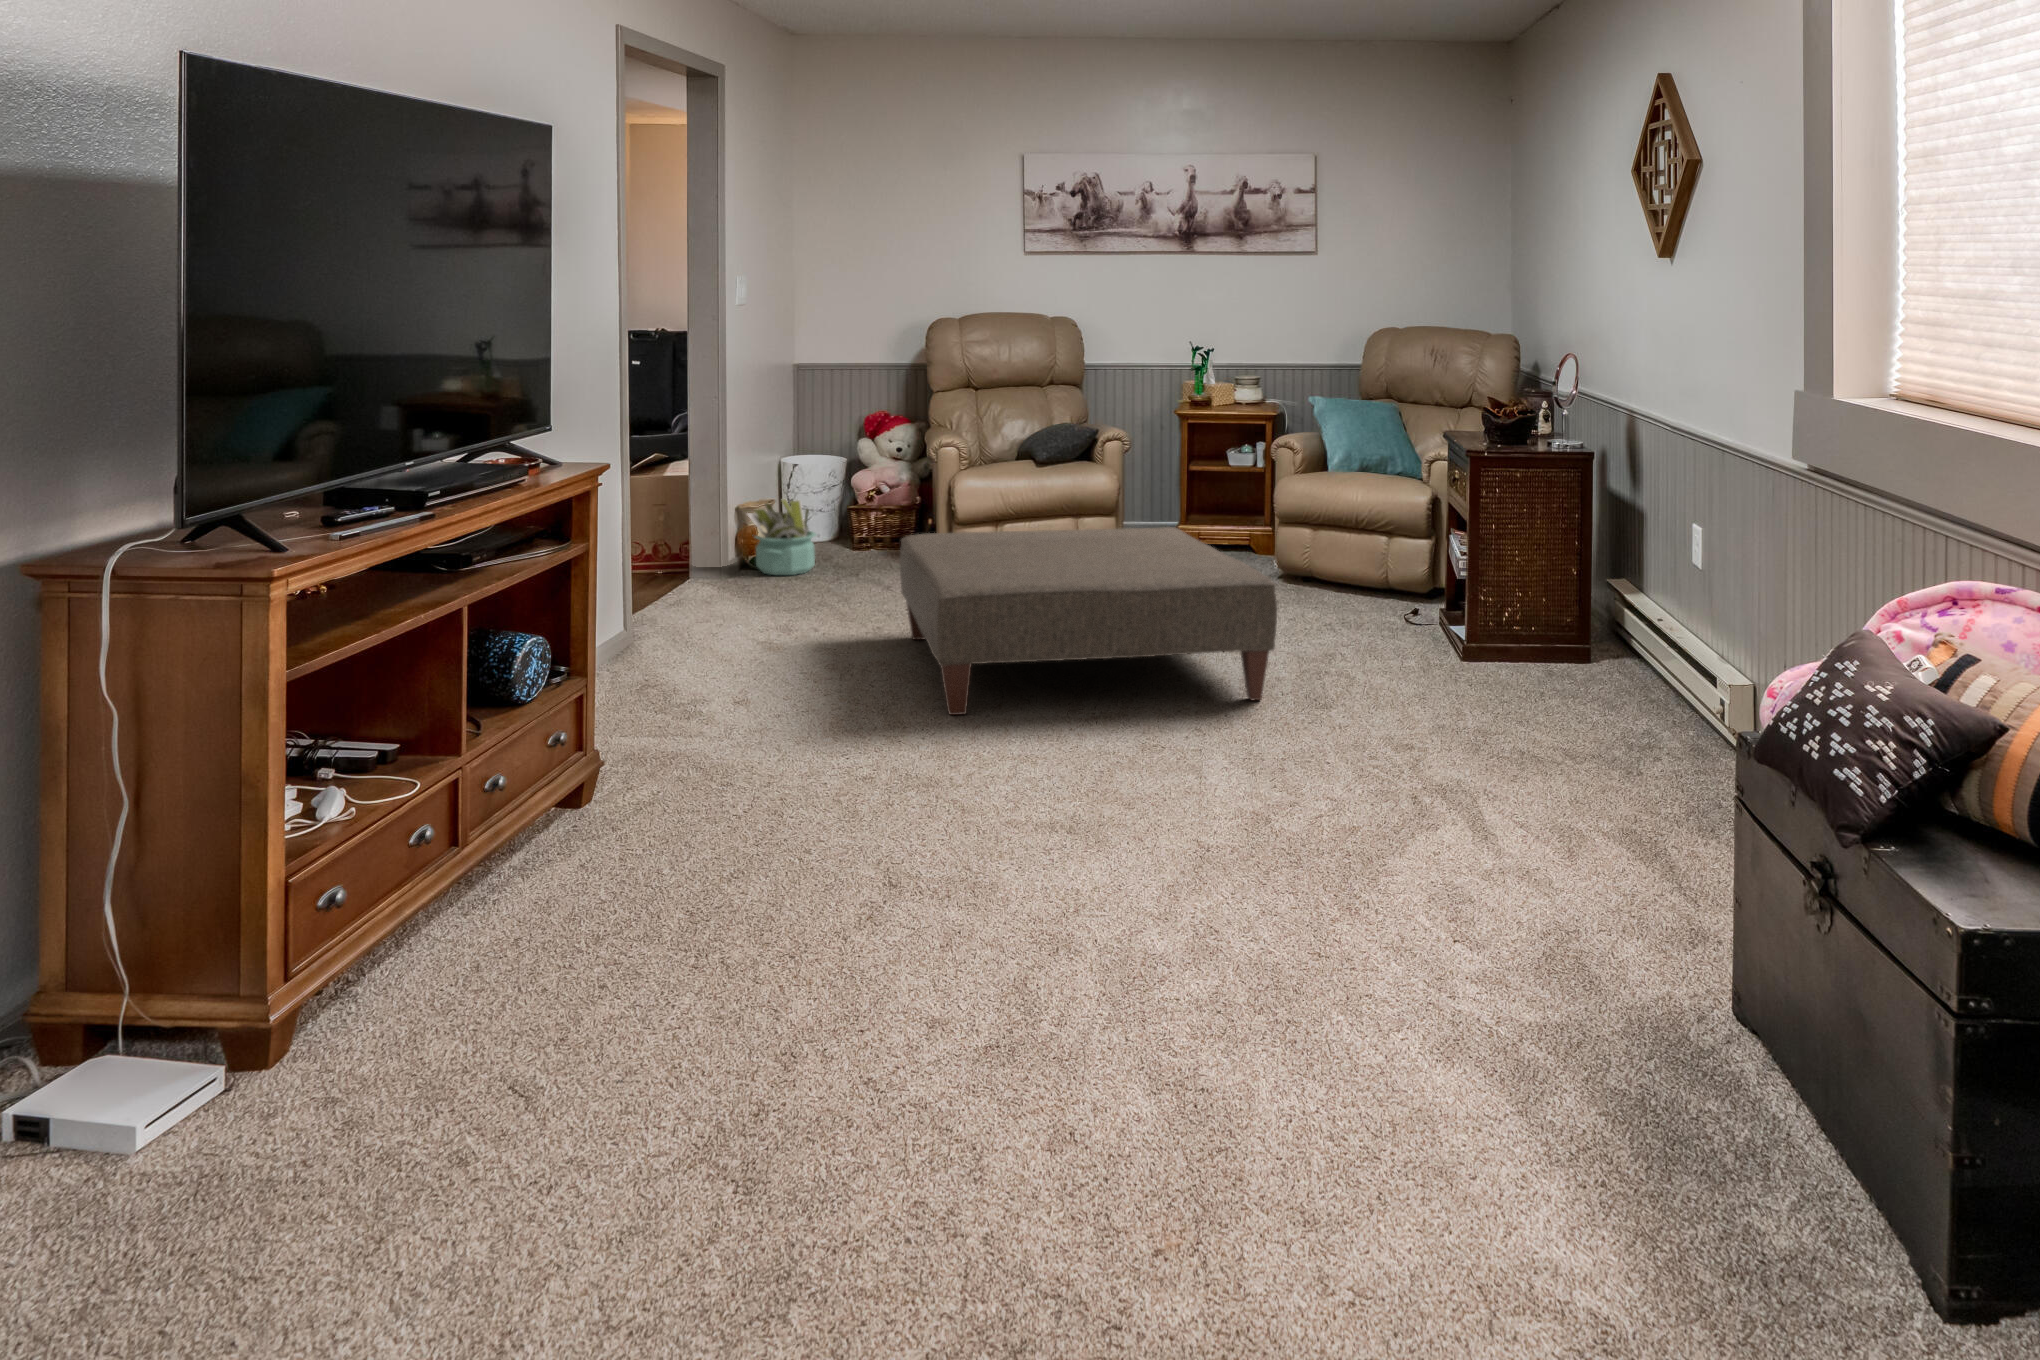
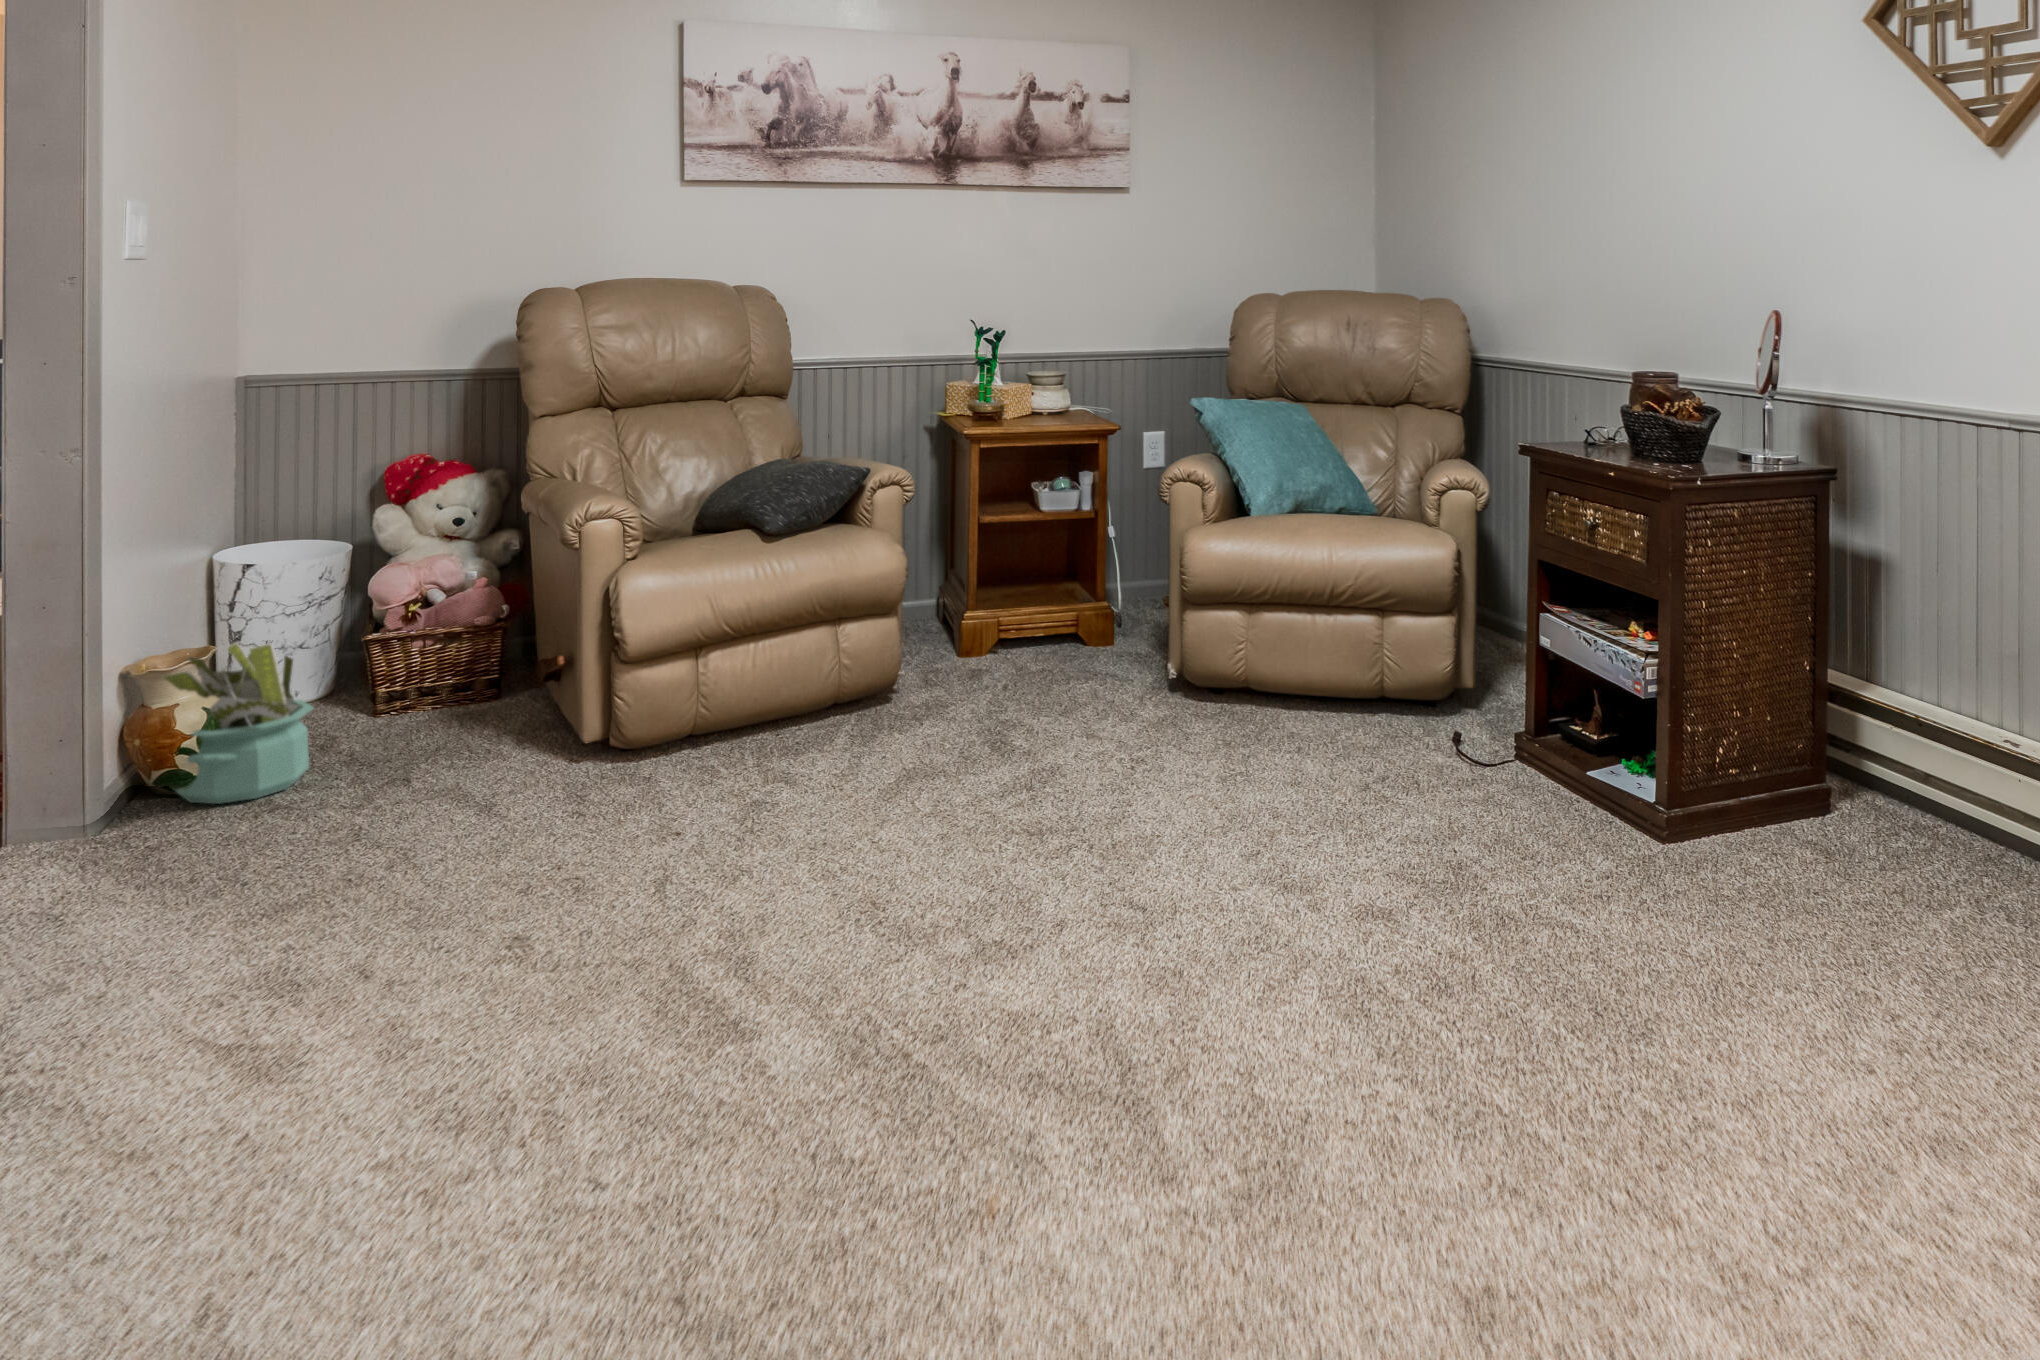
ottoman: present [900,527,1277,715] -> none [559,643,1408,1201]

